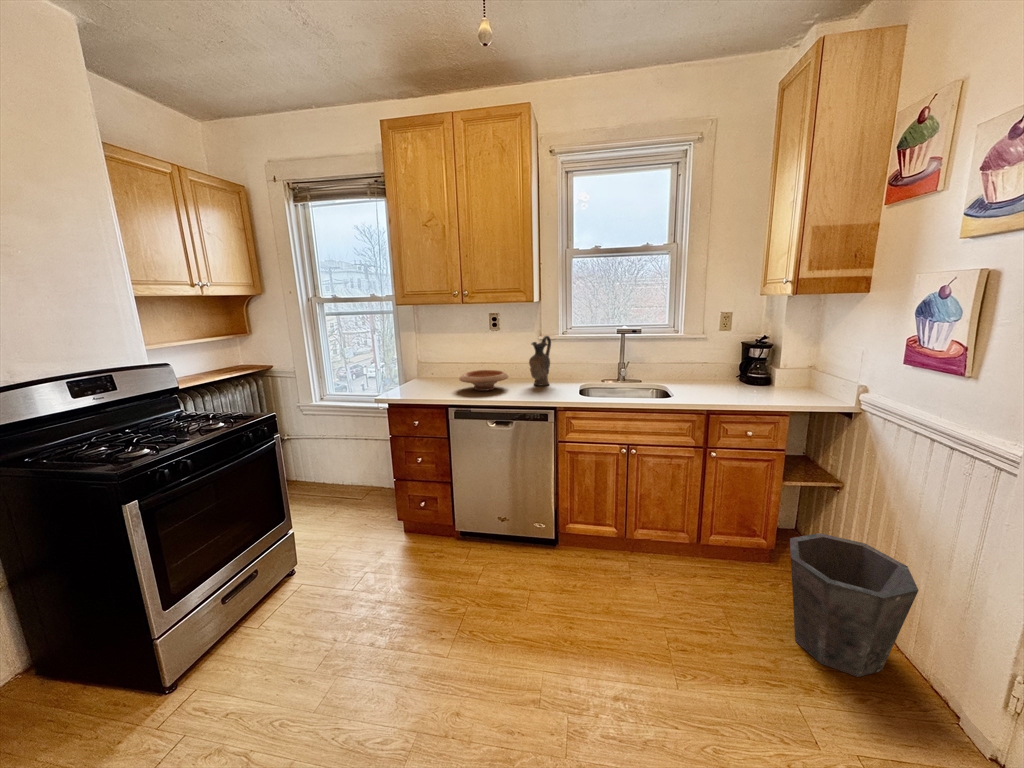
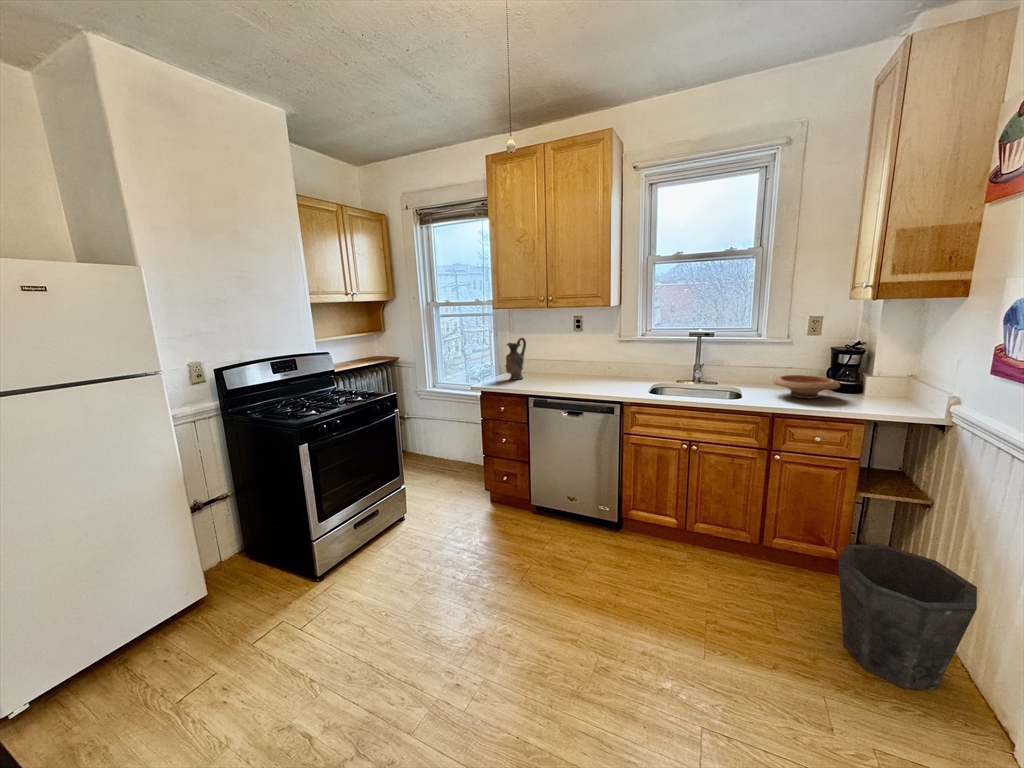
ceramic pitcher: present [529,336,551,386] -> present [505,338,526,379]
wooden bowl: present [459,370,508,391] -> present [773,375,840,399]

